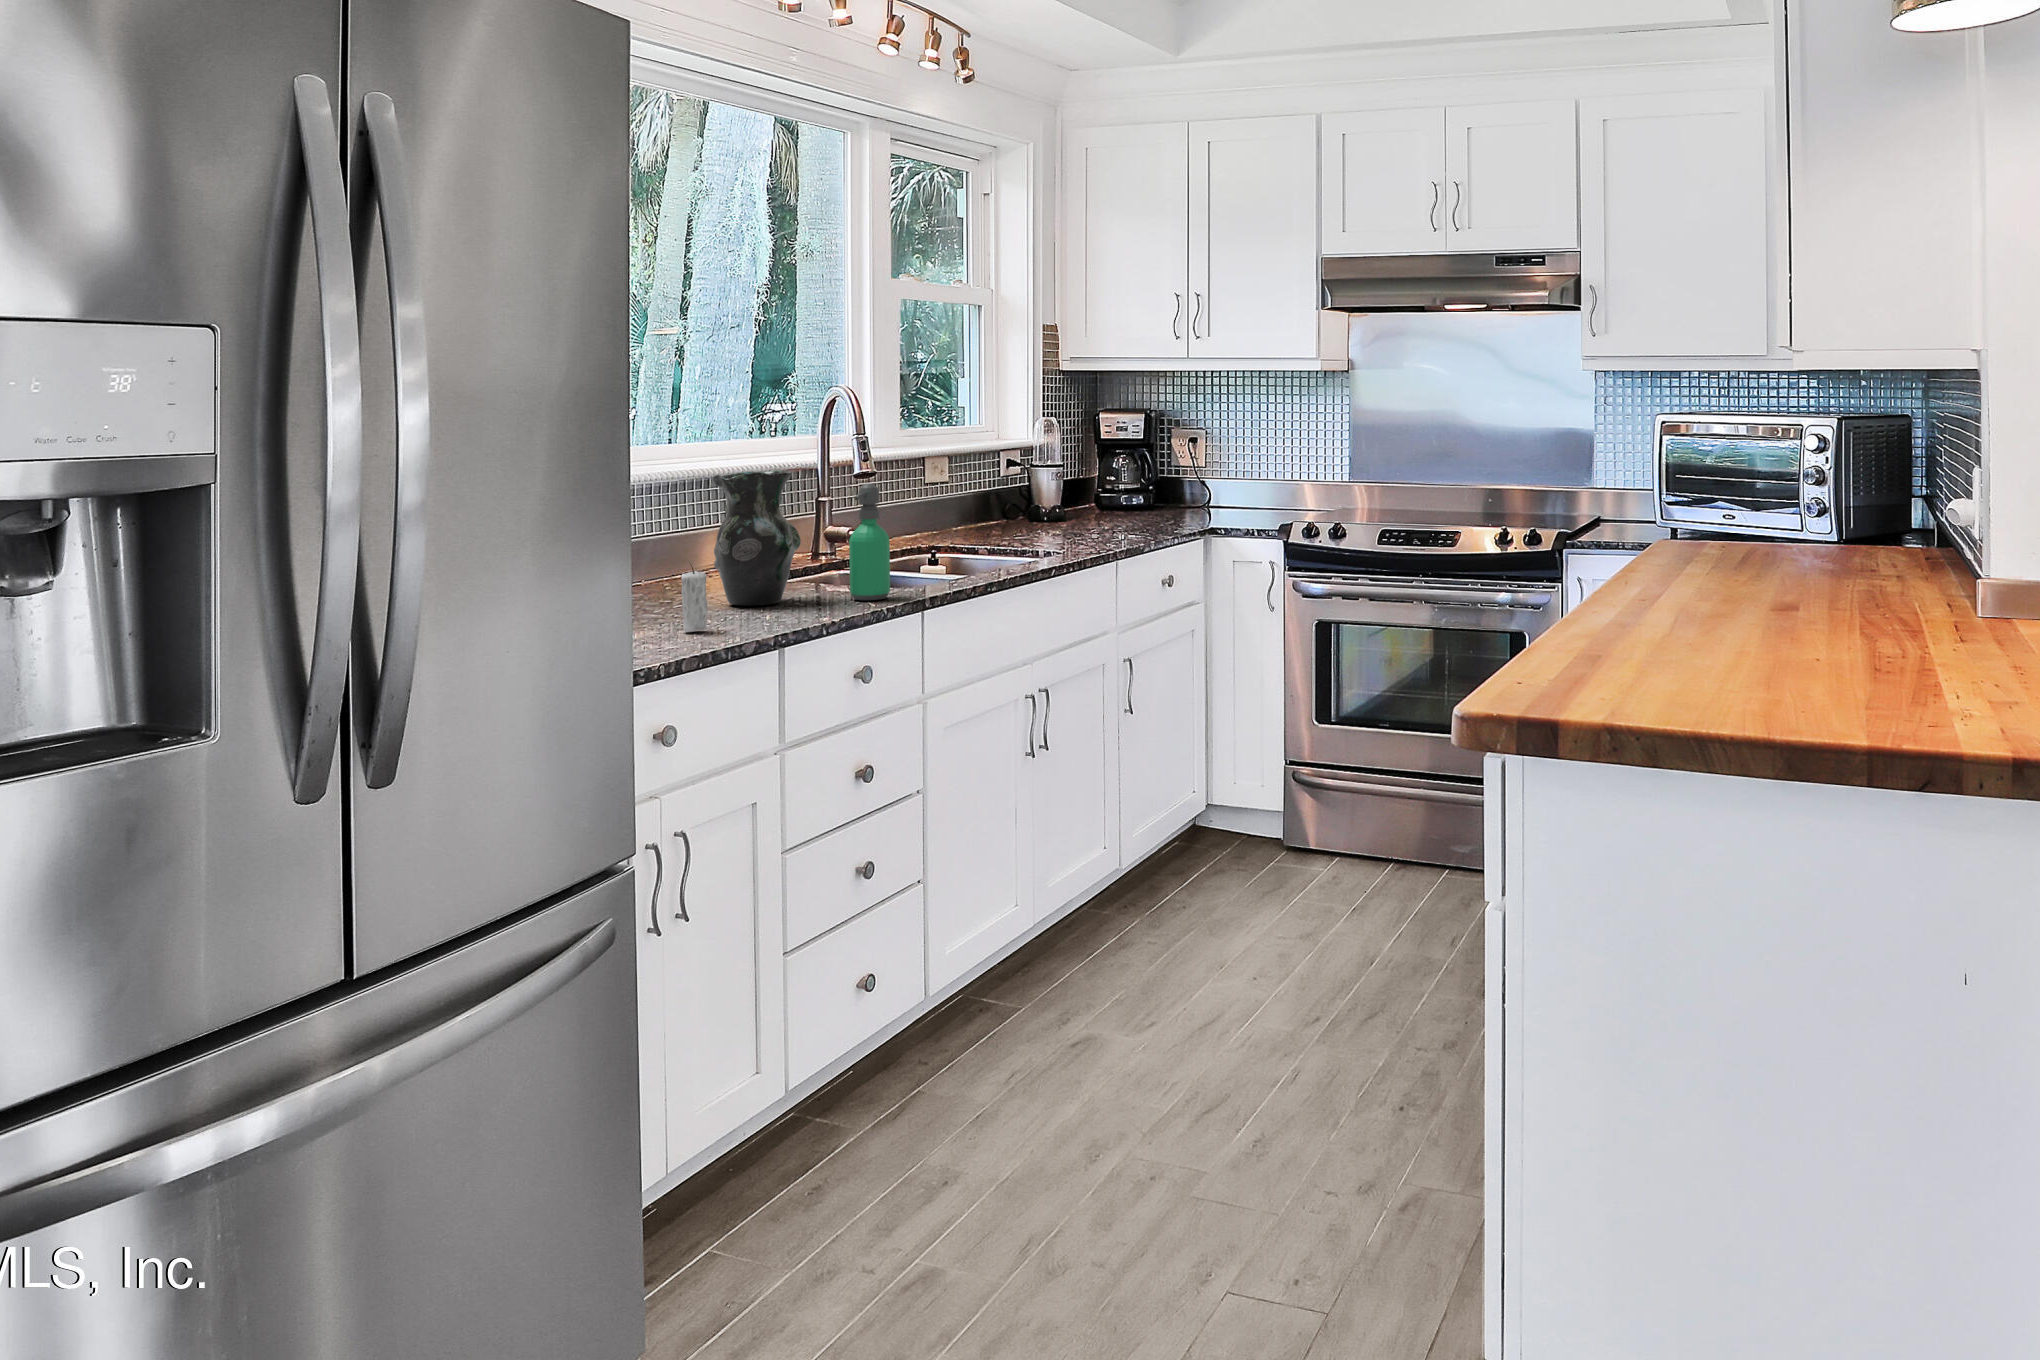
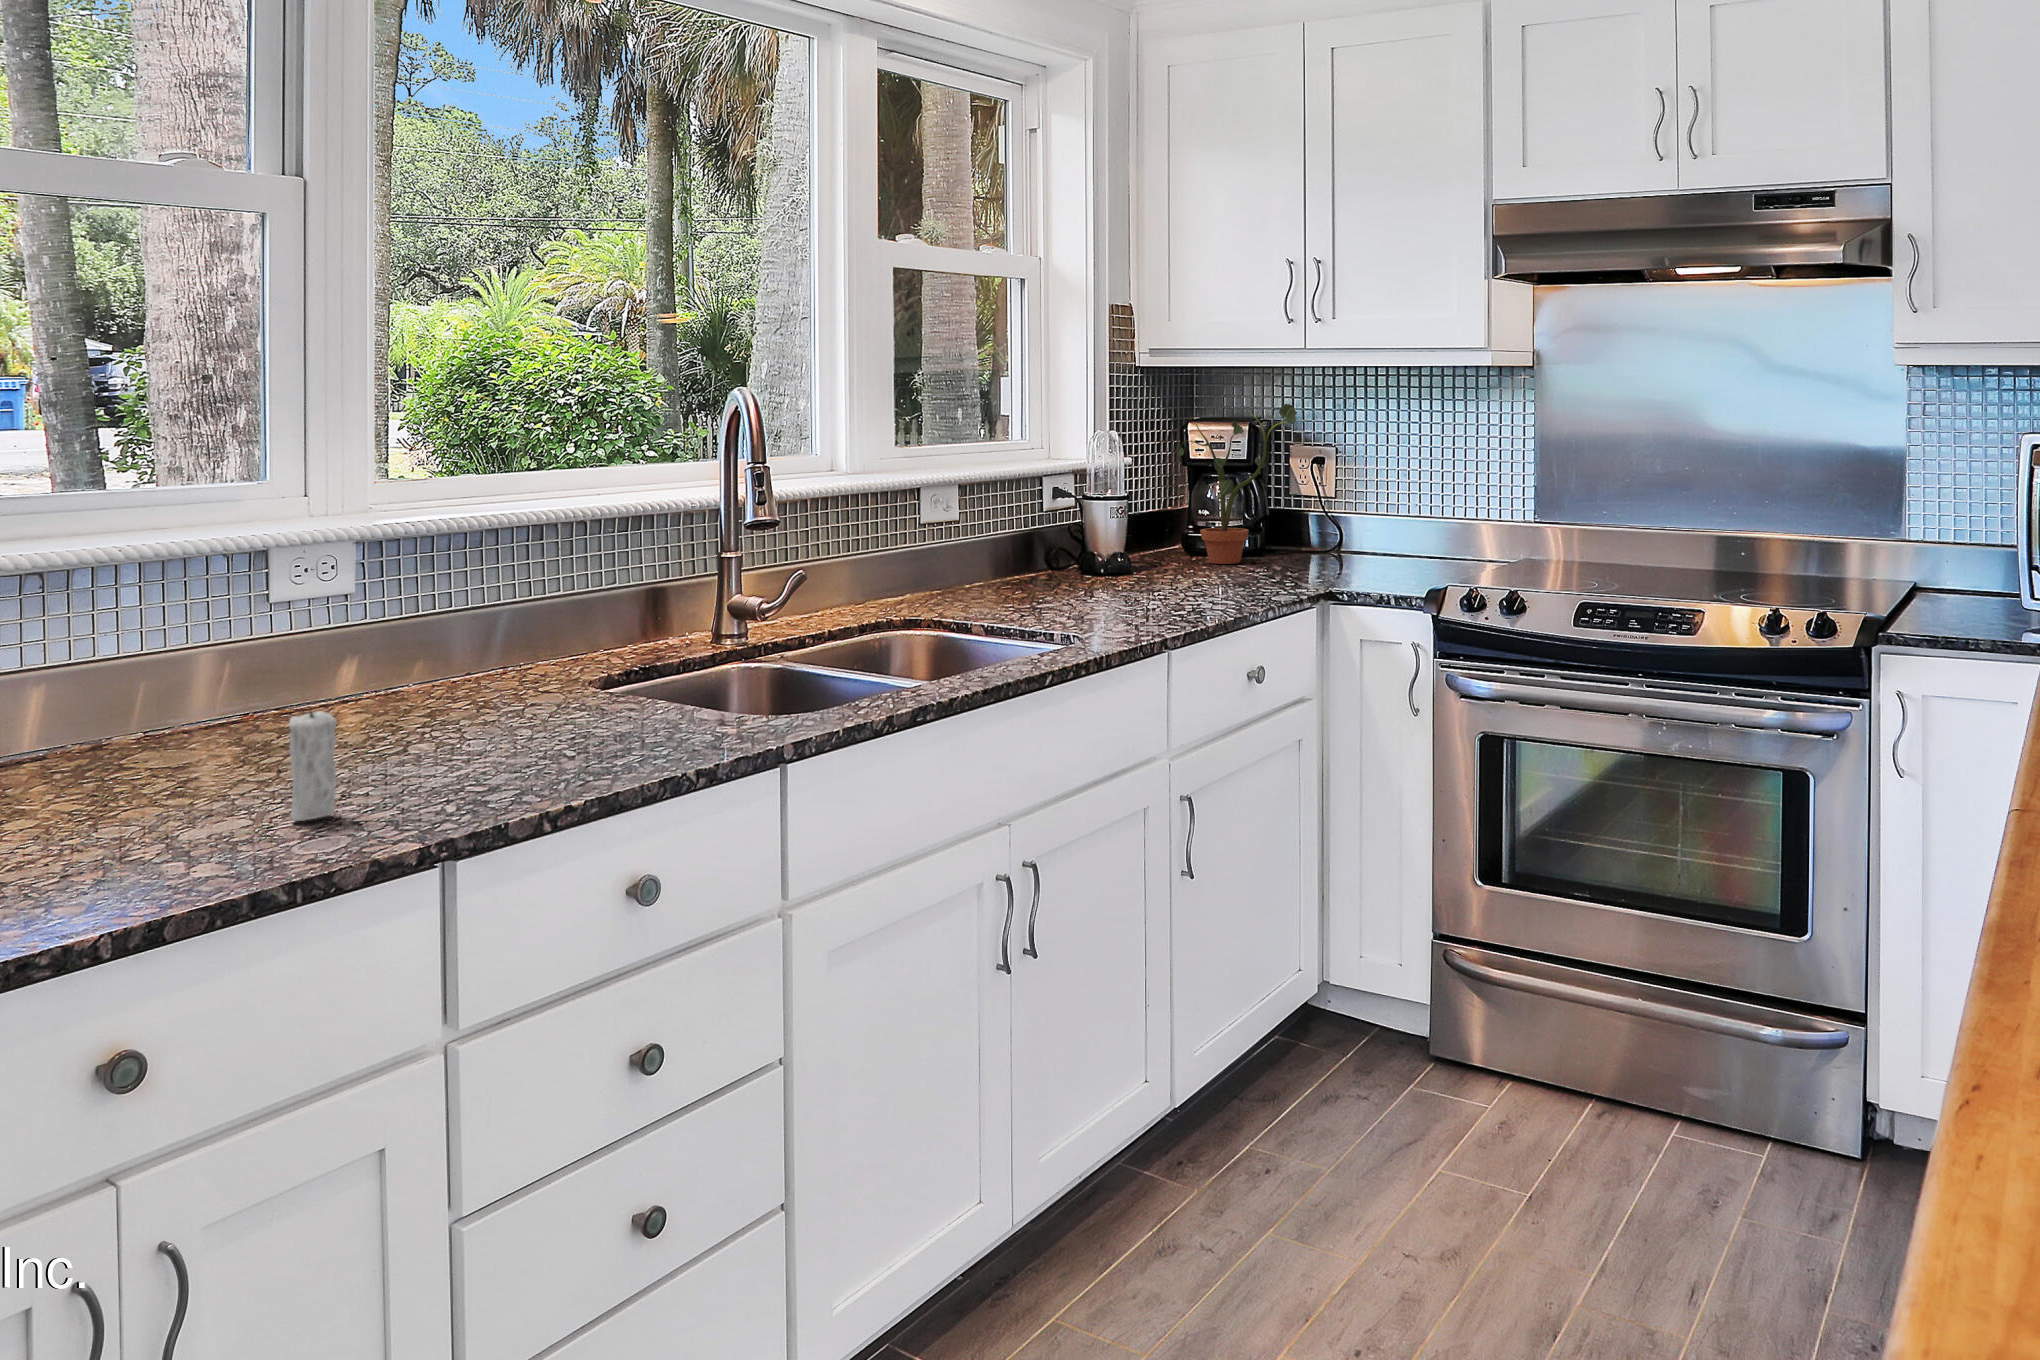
potted plant: none [1096,398,1181,515] -> present [1177,404,1297,564]
vase: present [712,470,801,606] -> none [441,523,591,747]
soap dispenser: present [849,484,890,600] -> none [660,549,729,742]

